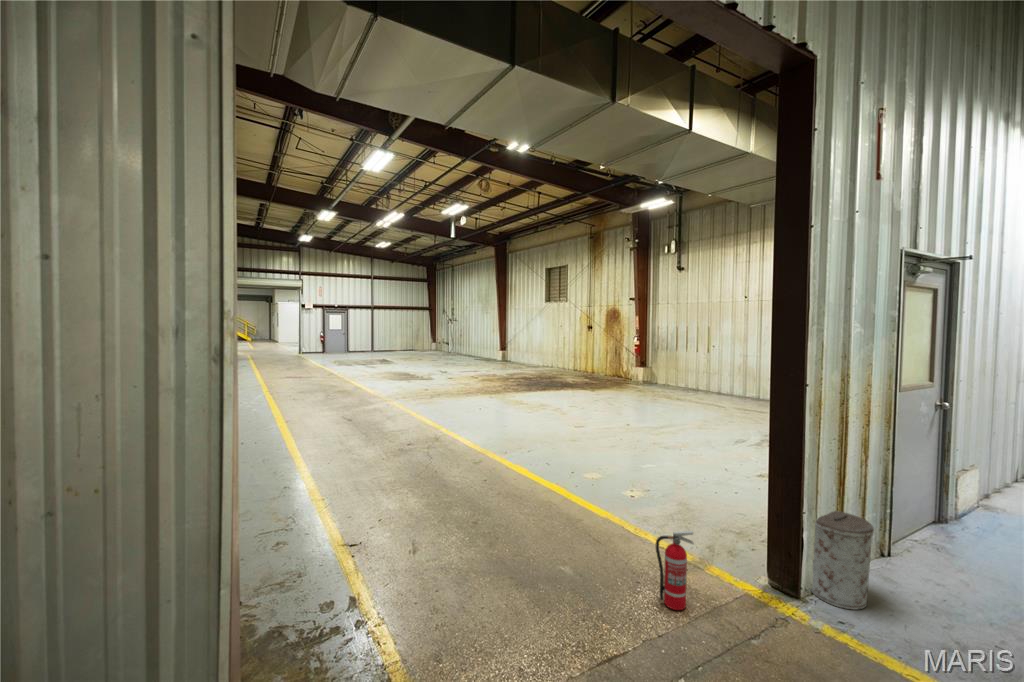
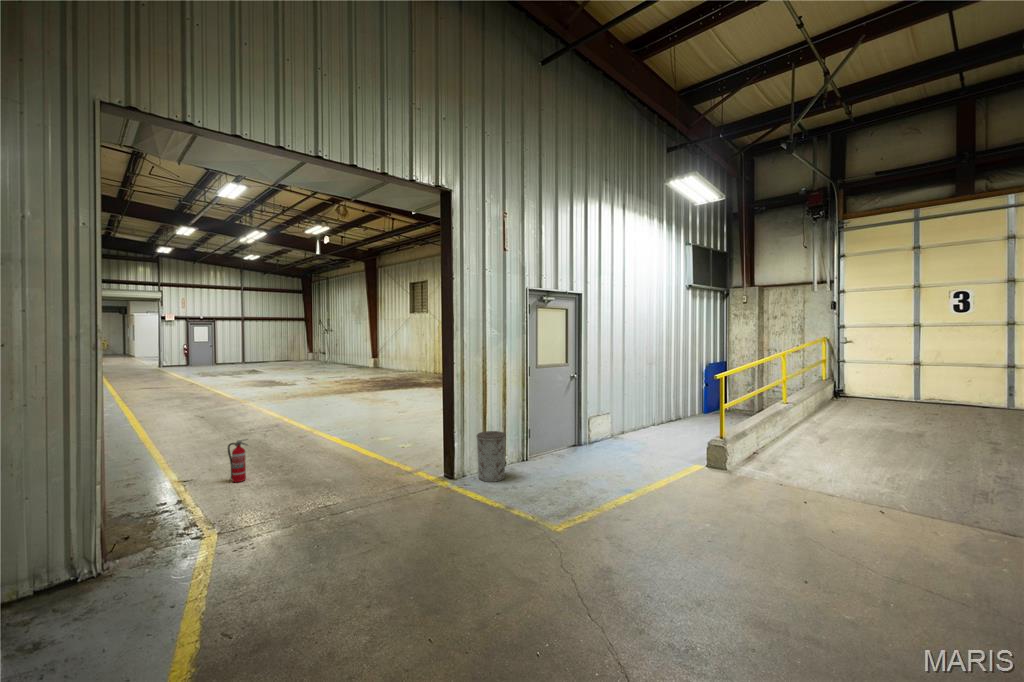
fire extinguisher: present [656,531,694,610] -> present [228,439,248,482]

